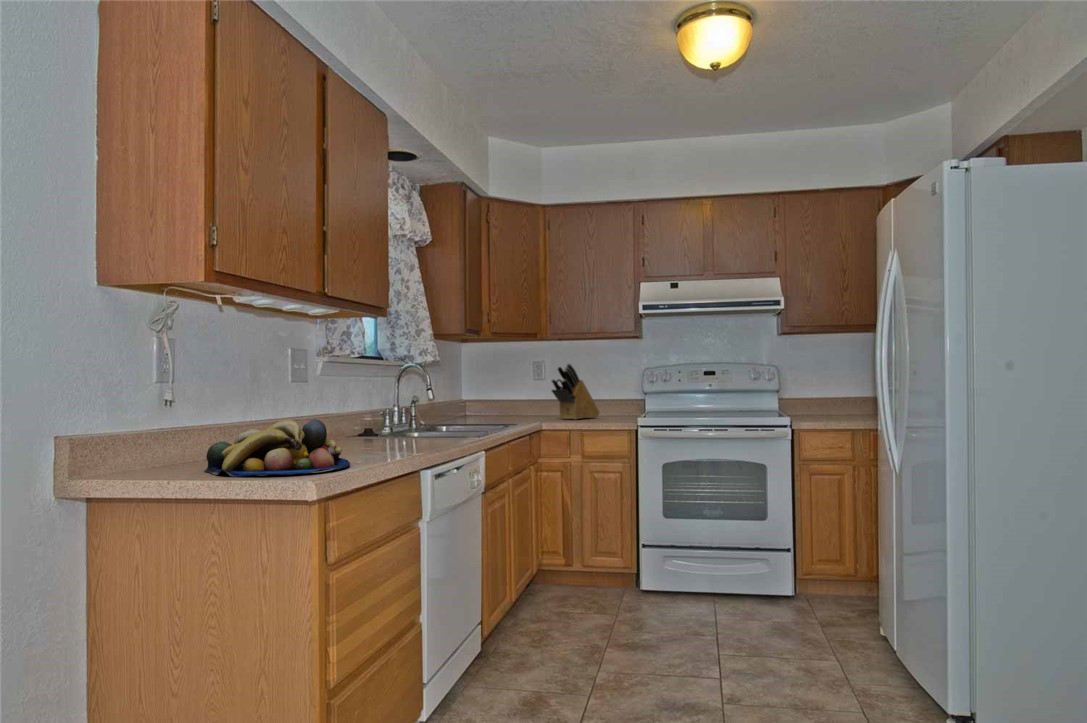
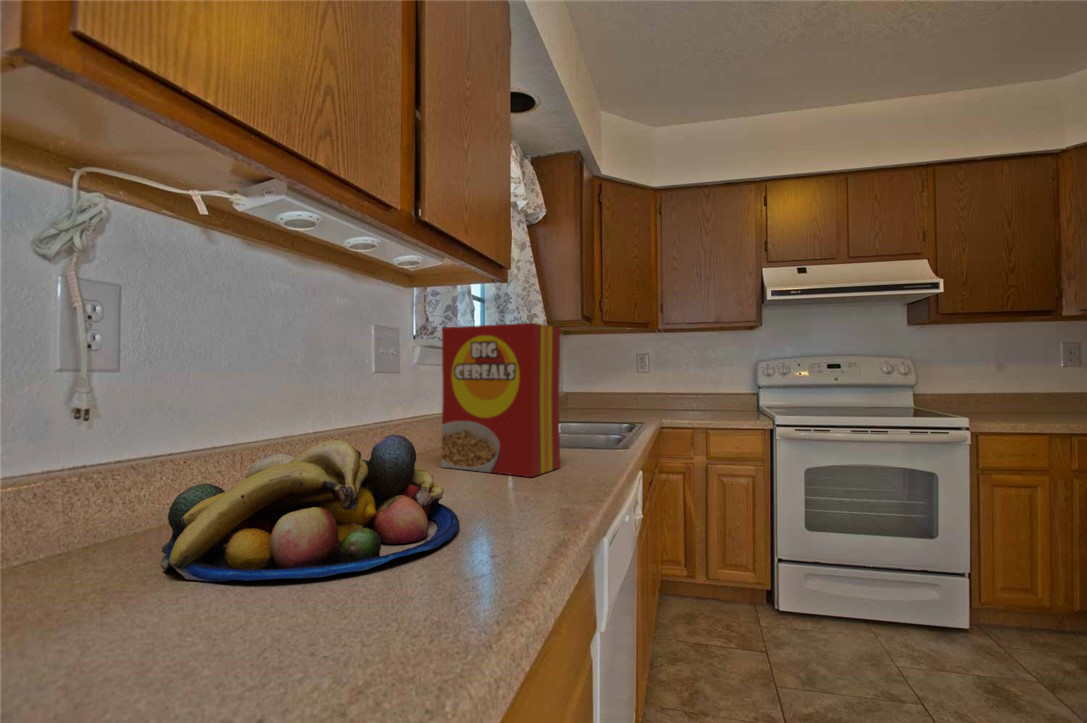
cereal box: none [339,352,422,452] -> present [441,323,560,477]
knife block: present [552,364,599,420] -> none [665,356,711,416]

